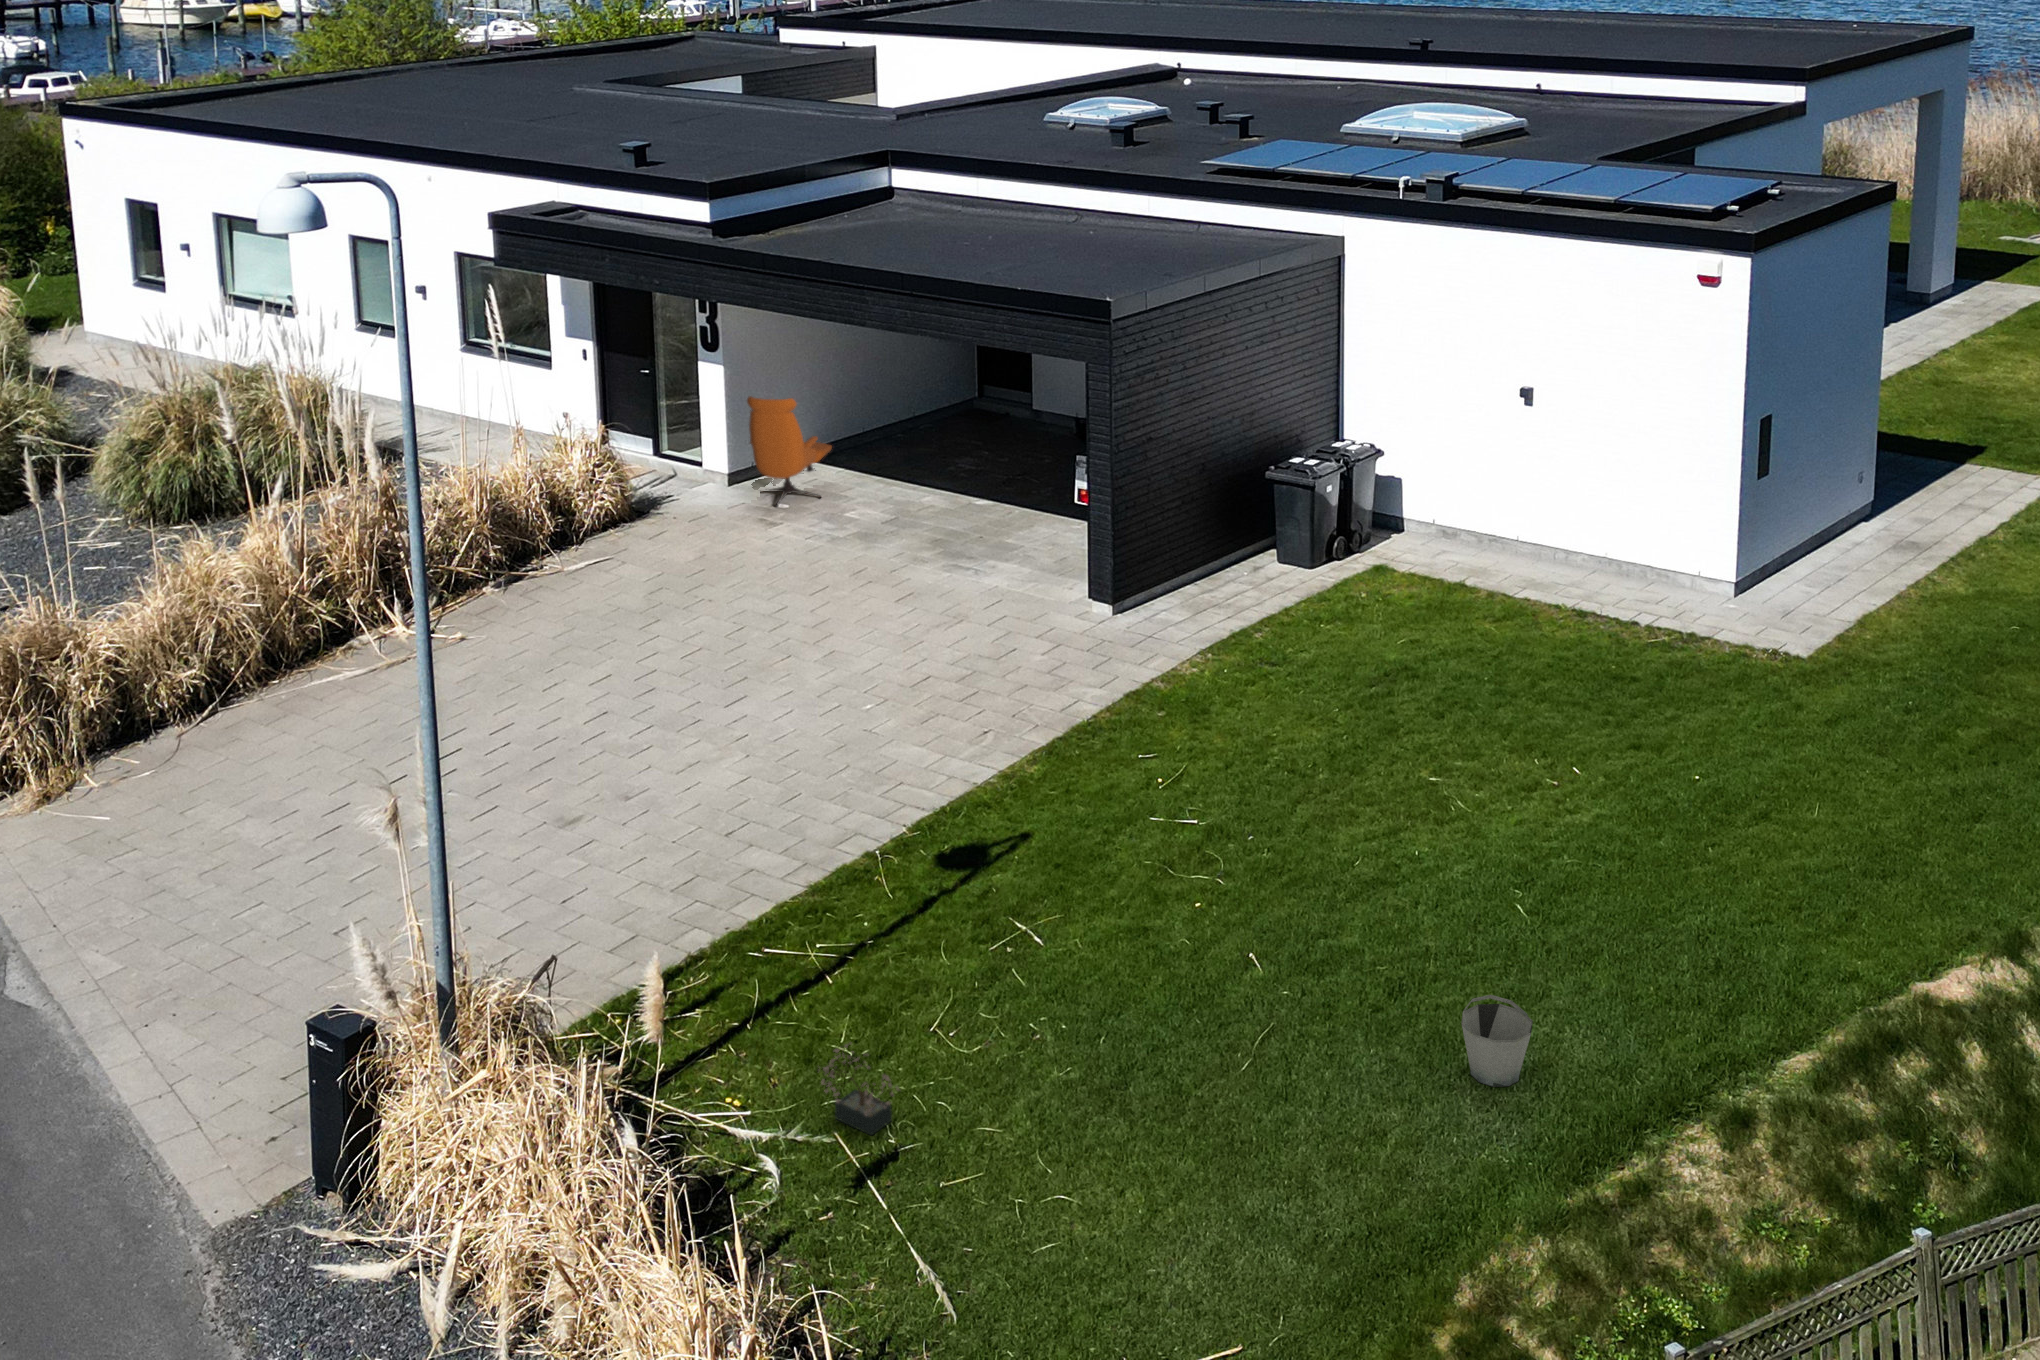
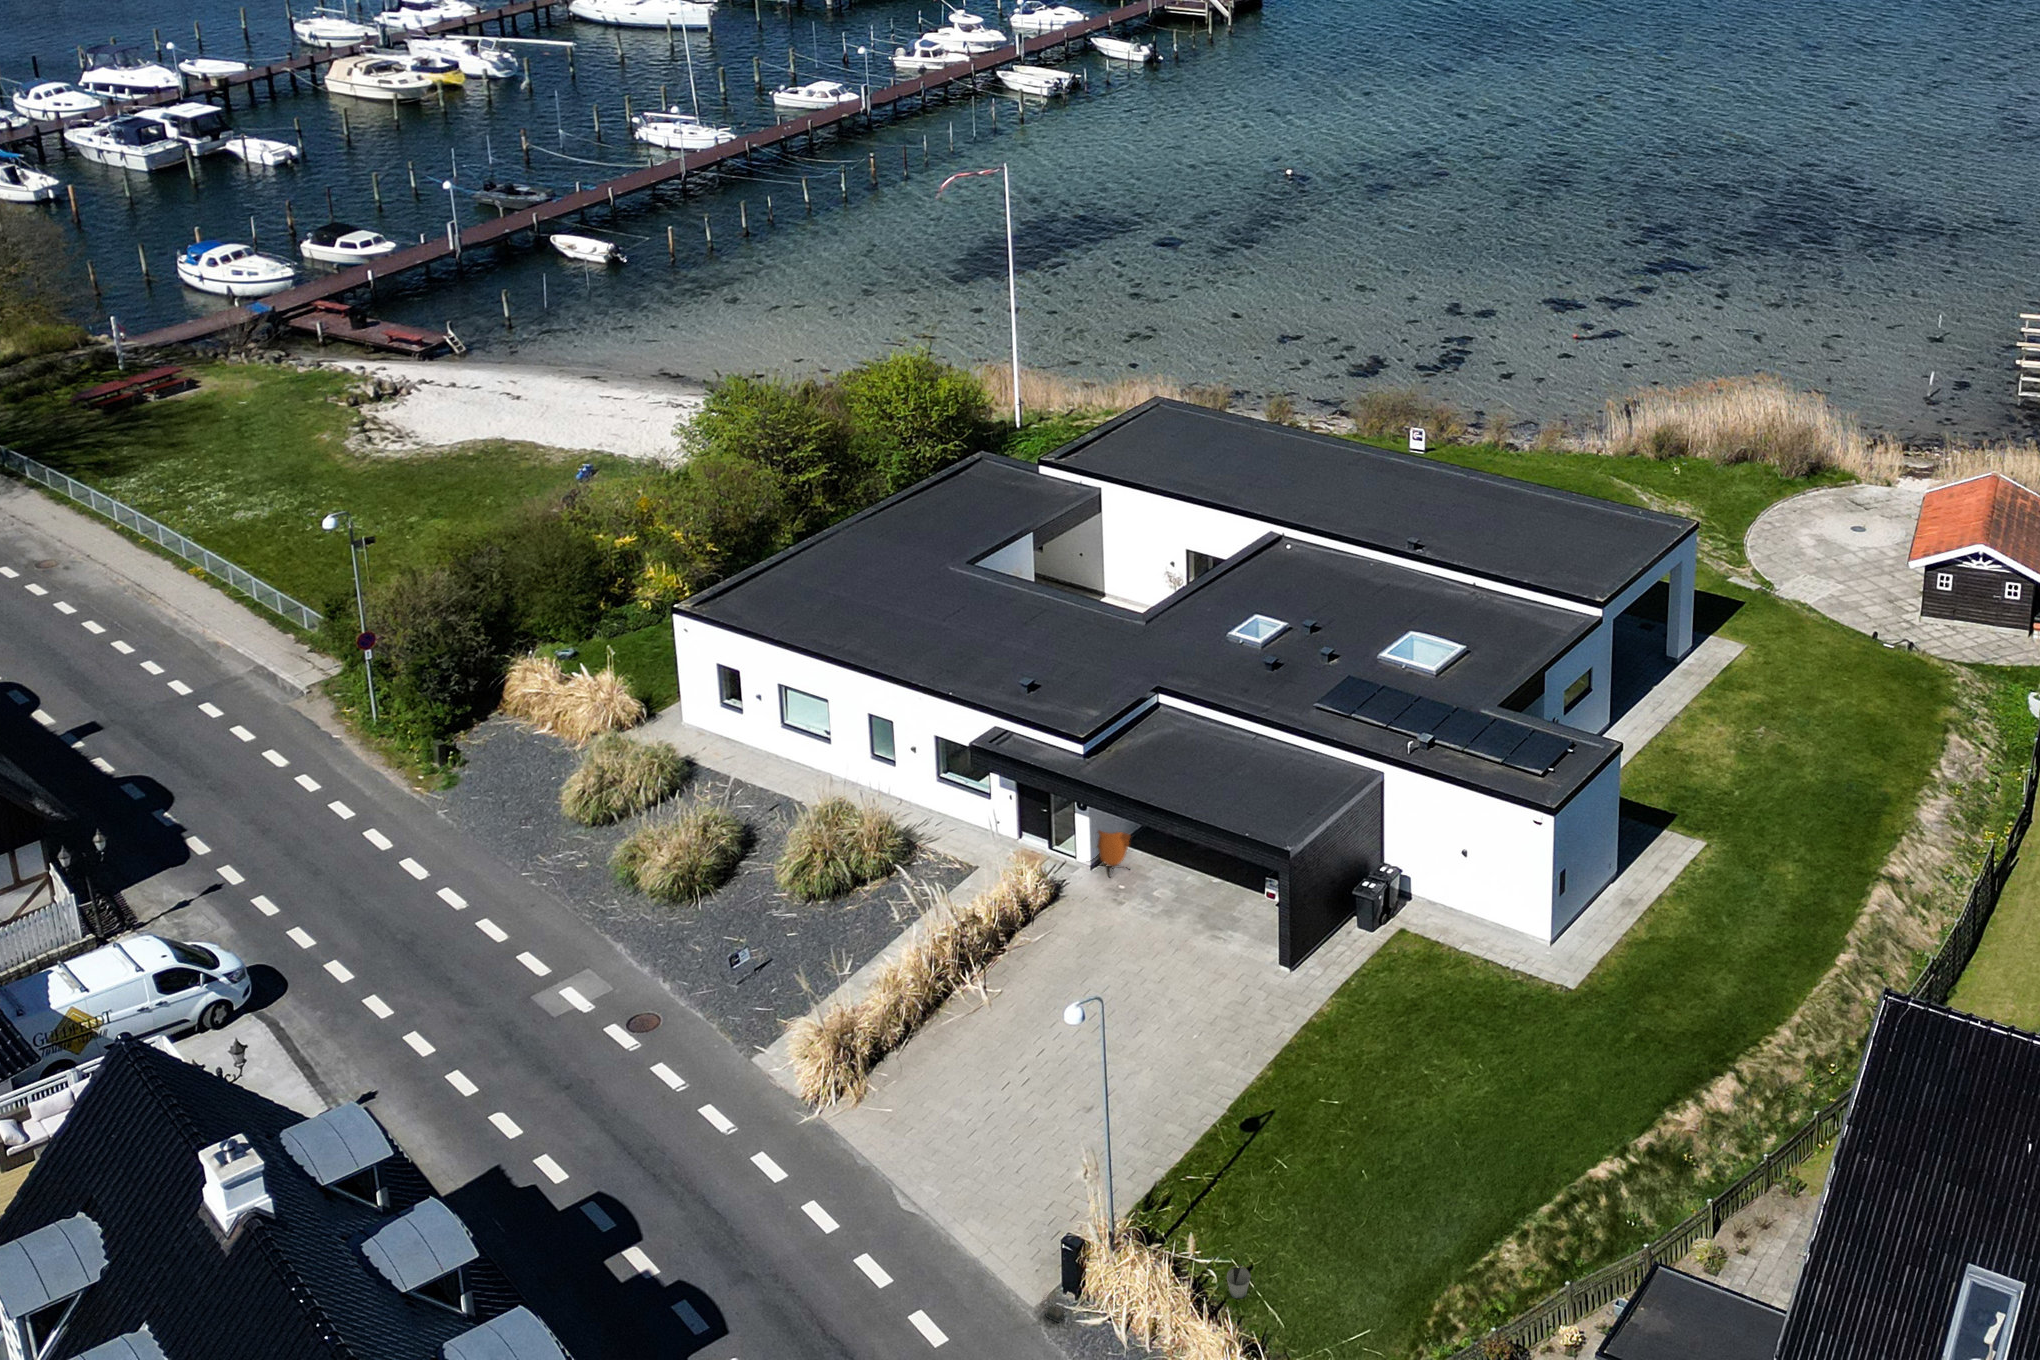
bucket: present [1461,995,1533,1087] -> present [1226,1265,1251,1299]
decorative plant: present [821,1045,899,1135] -> present [1042,1293,1065,1323]

